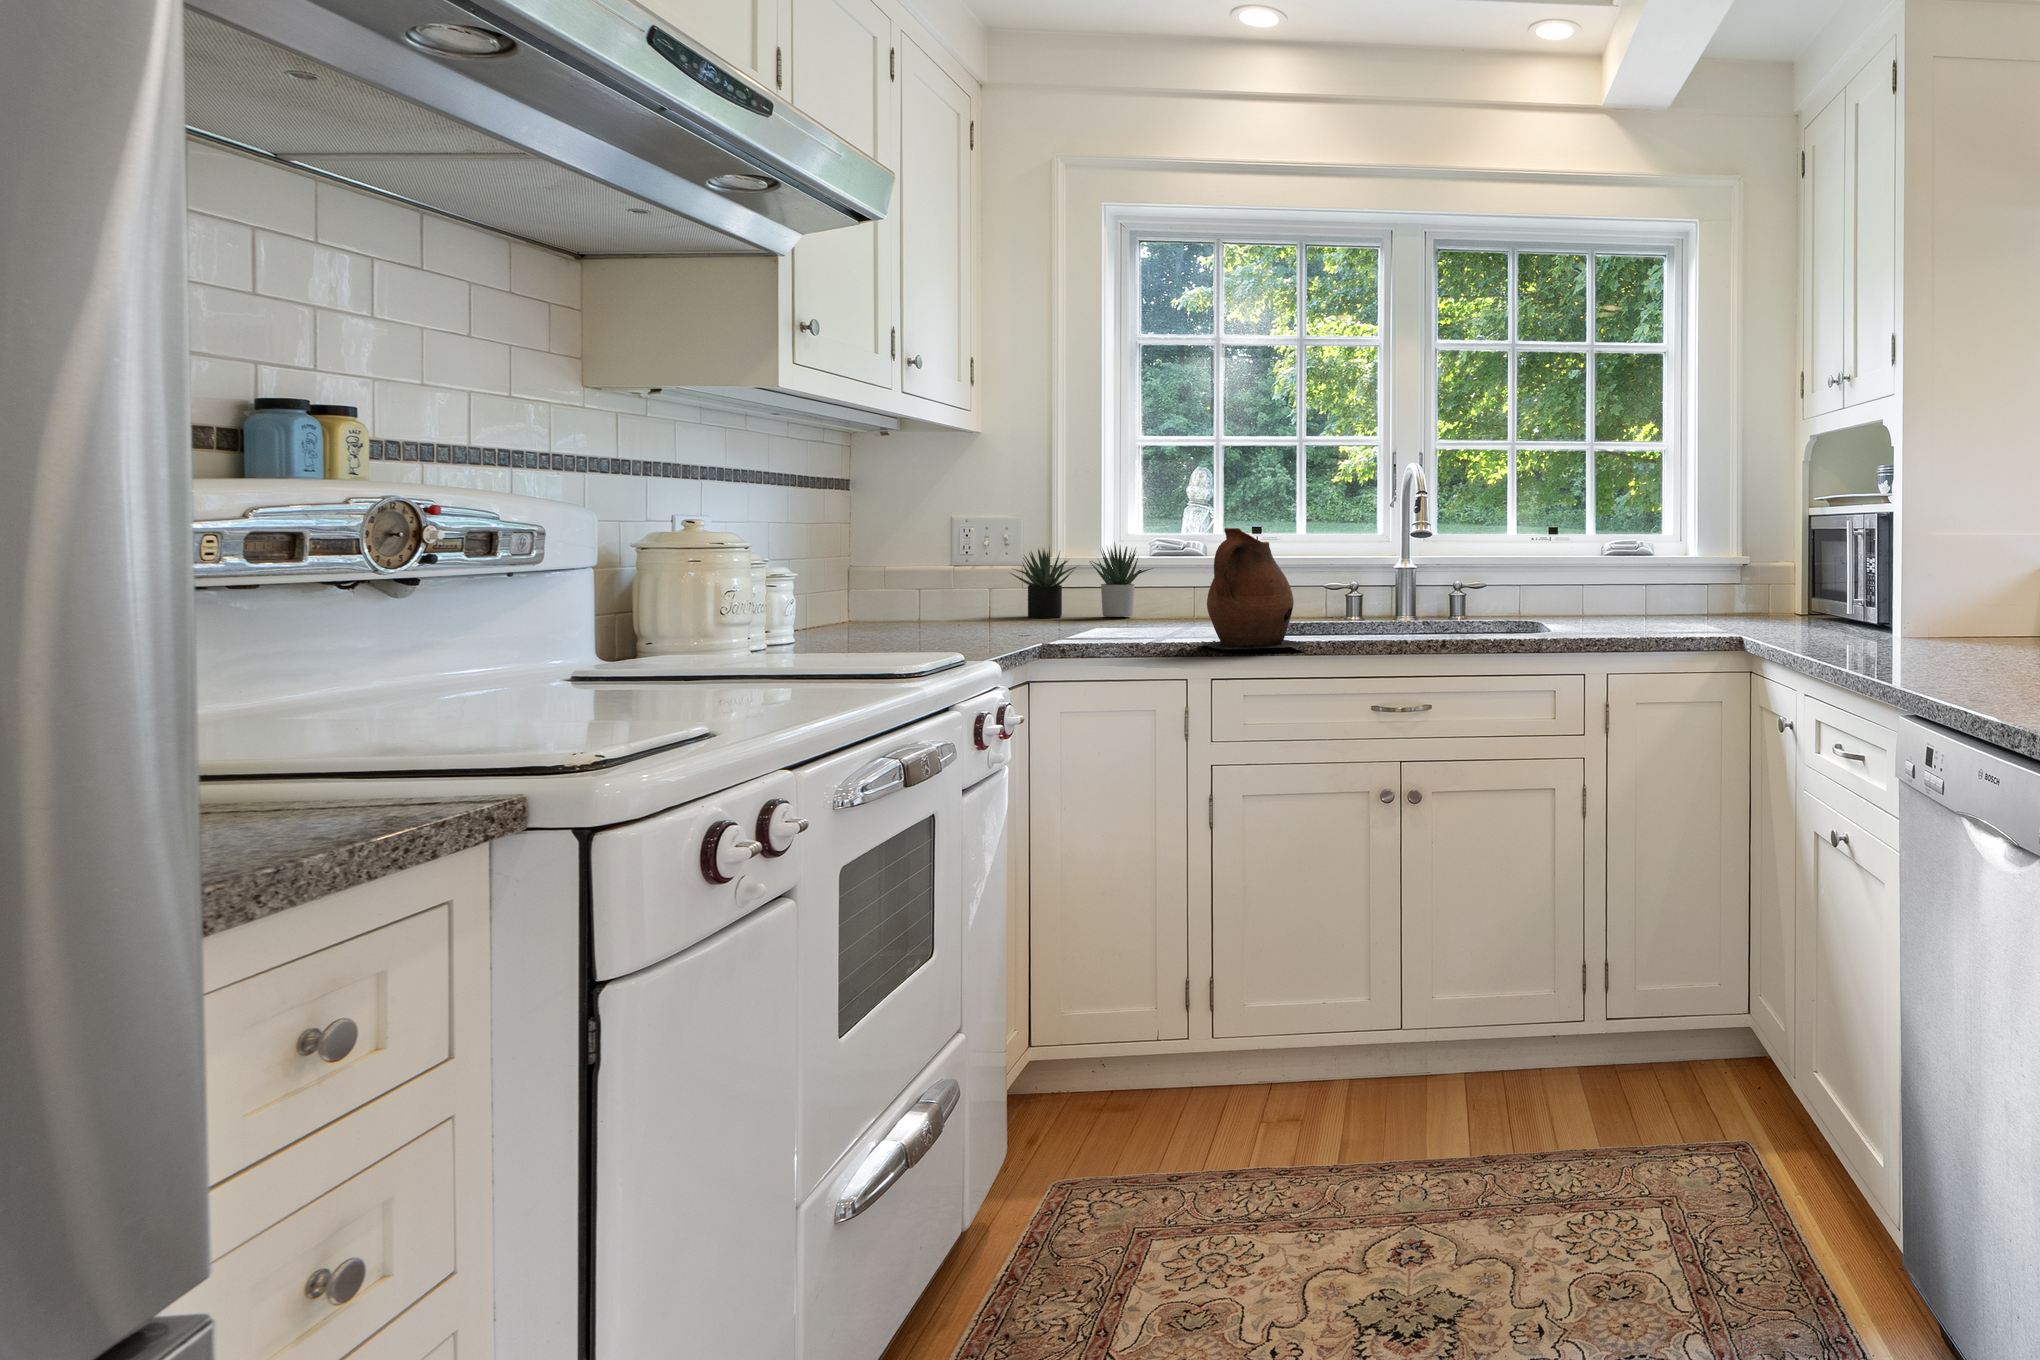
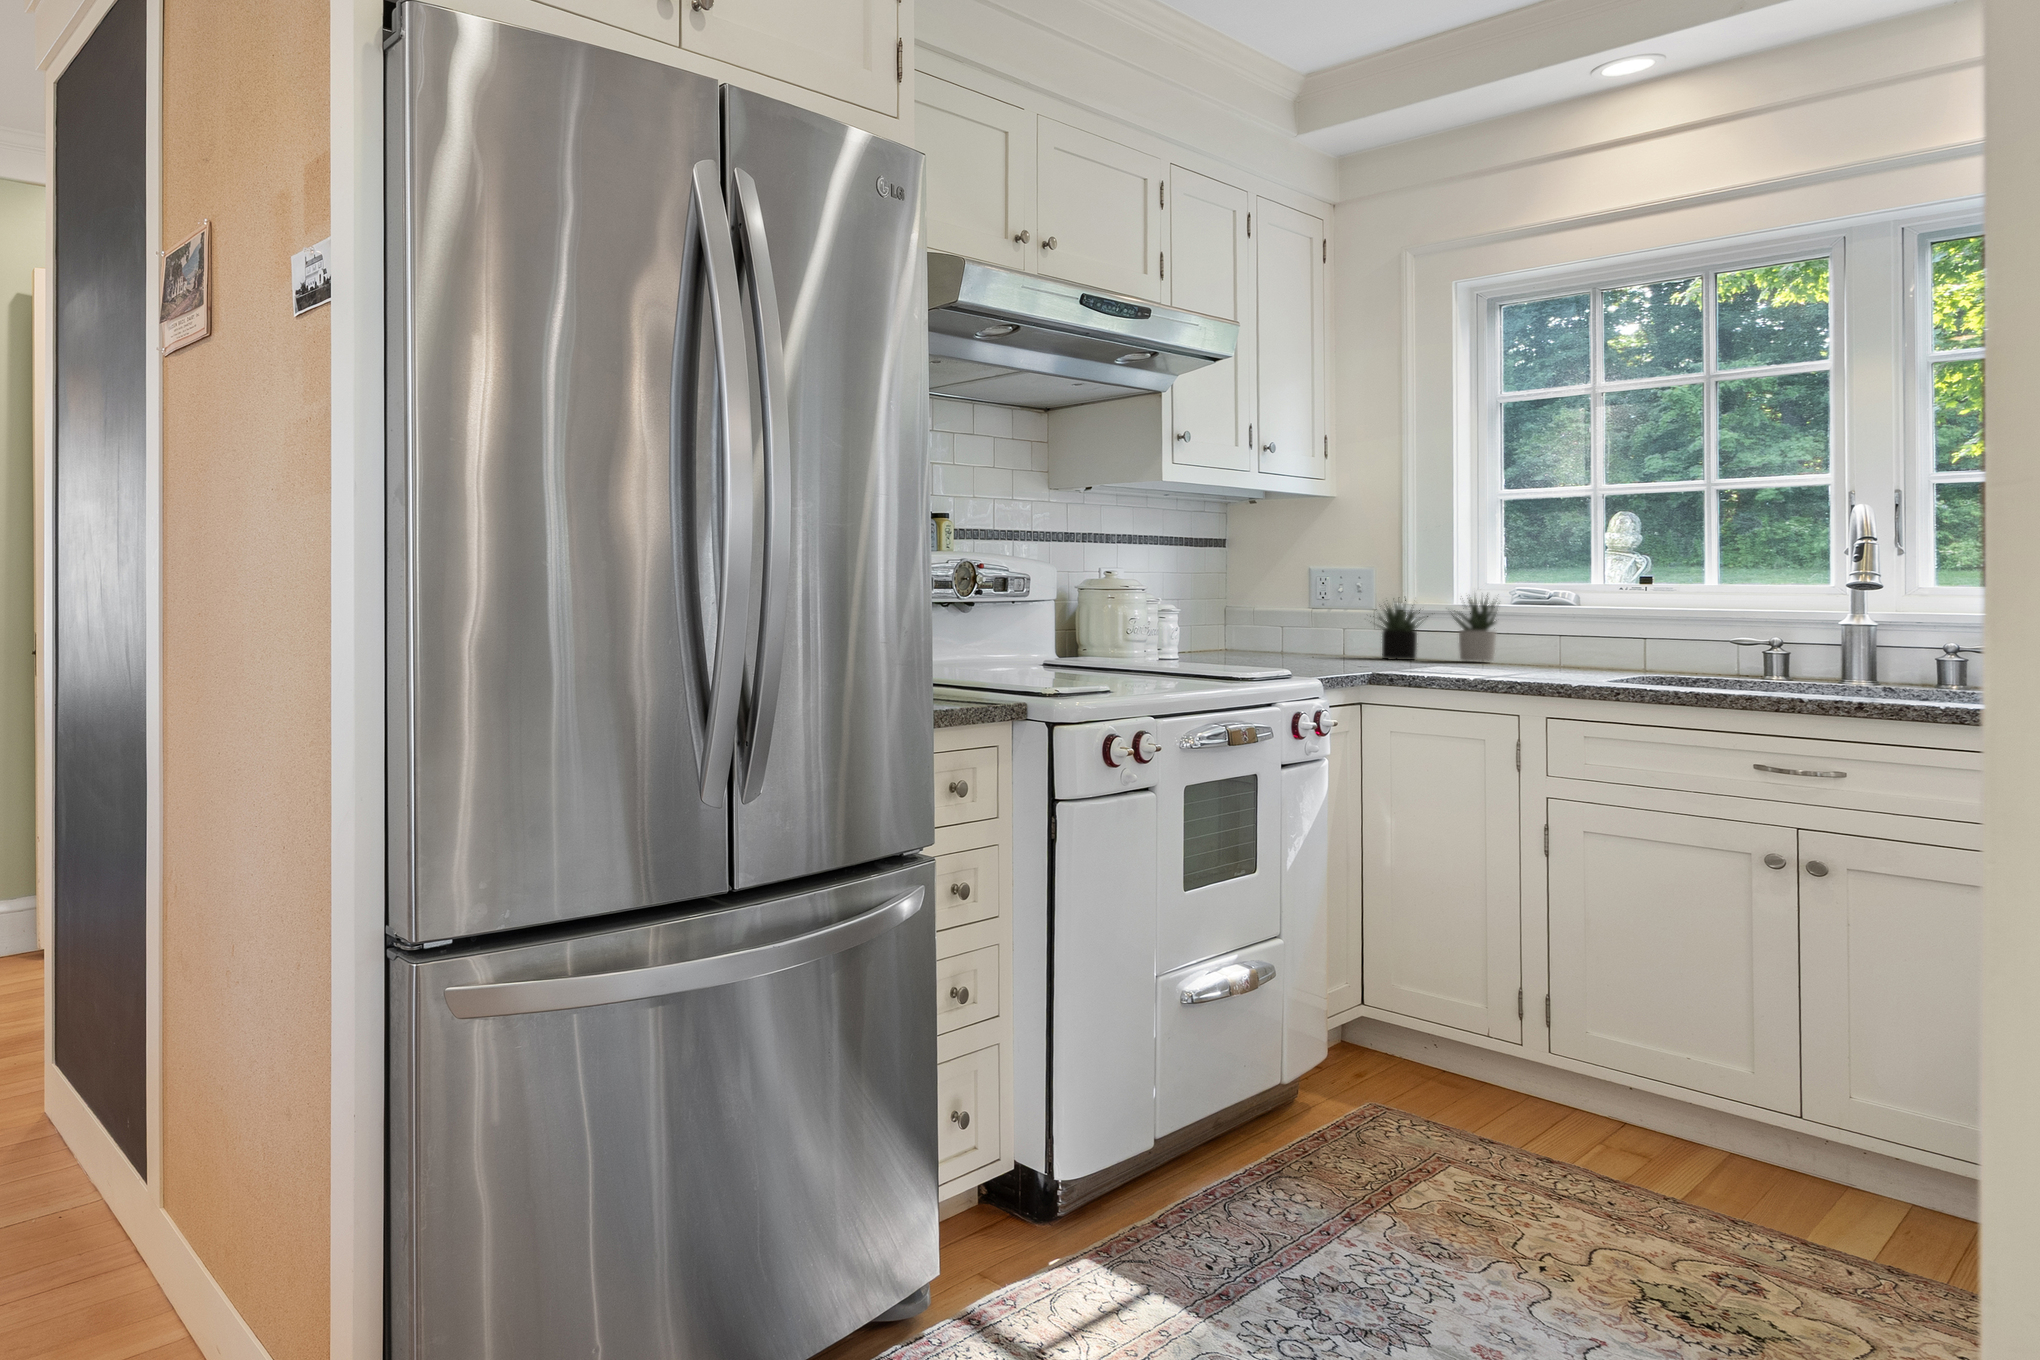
ceramic pitcher: present [1197,528,1307,650] -> none [1531,569,1663,687]

